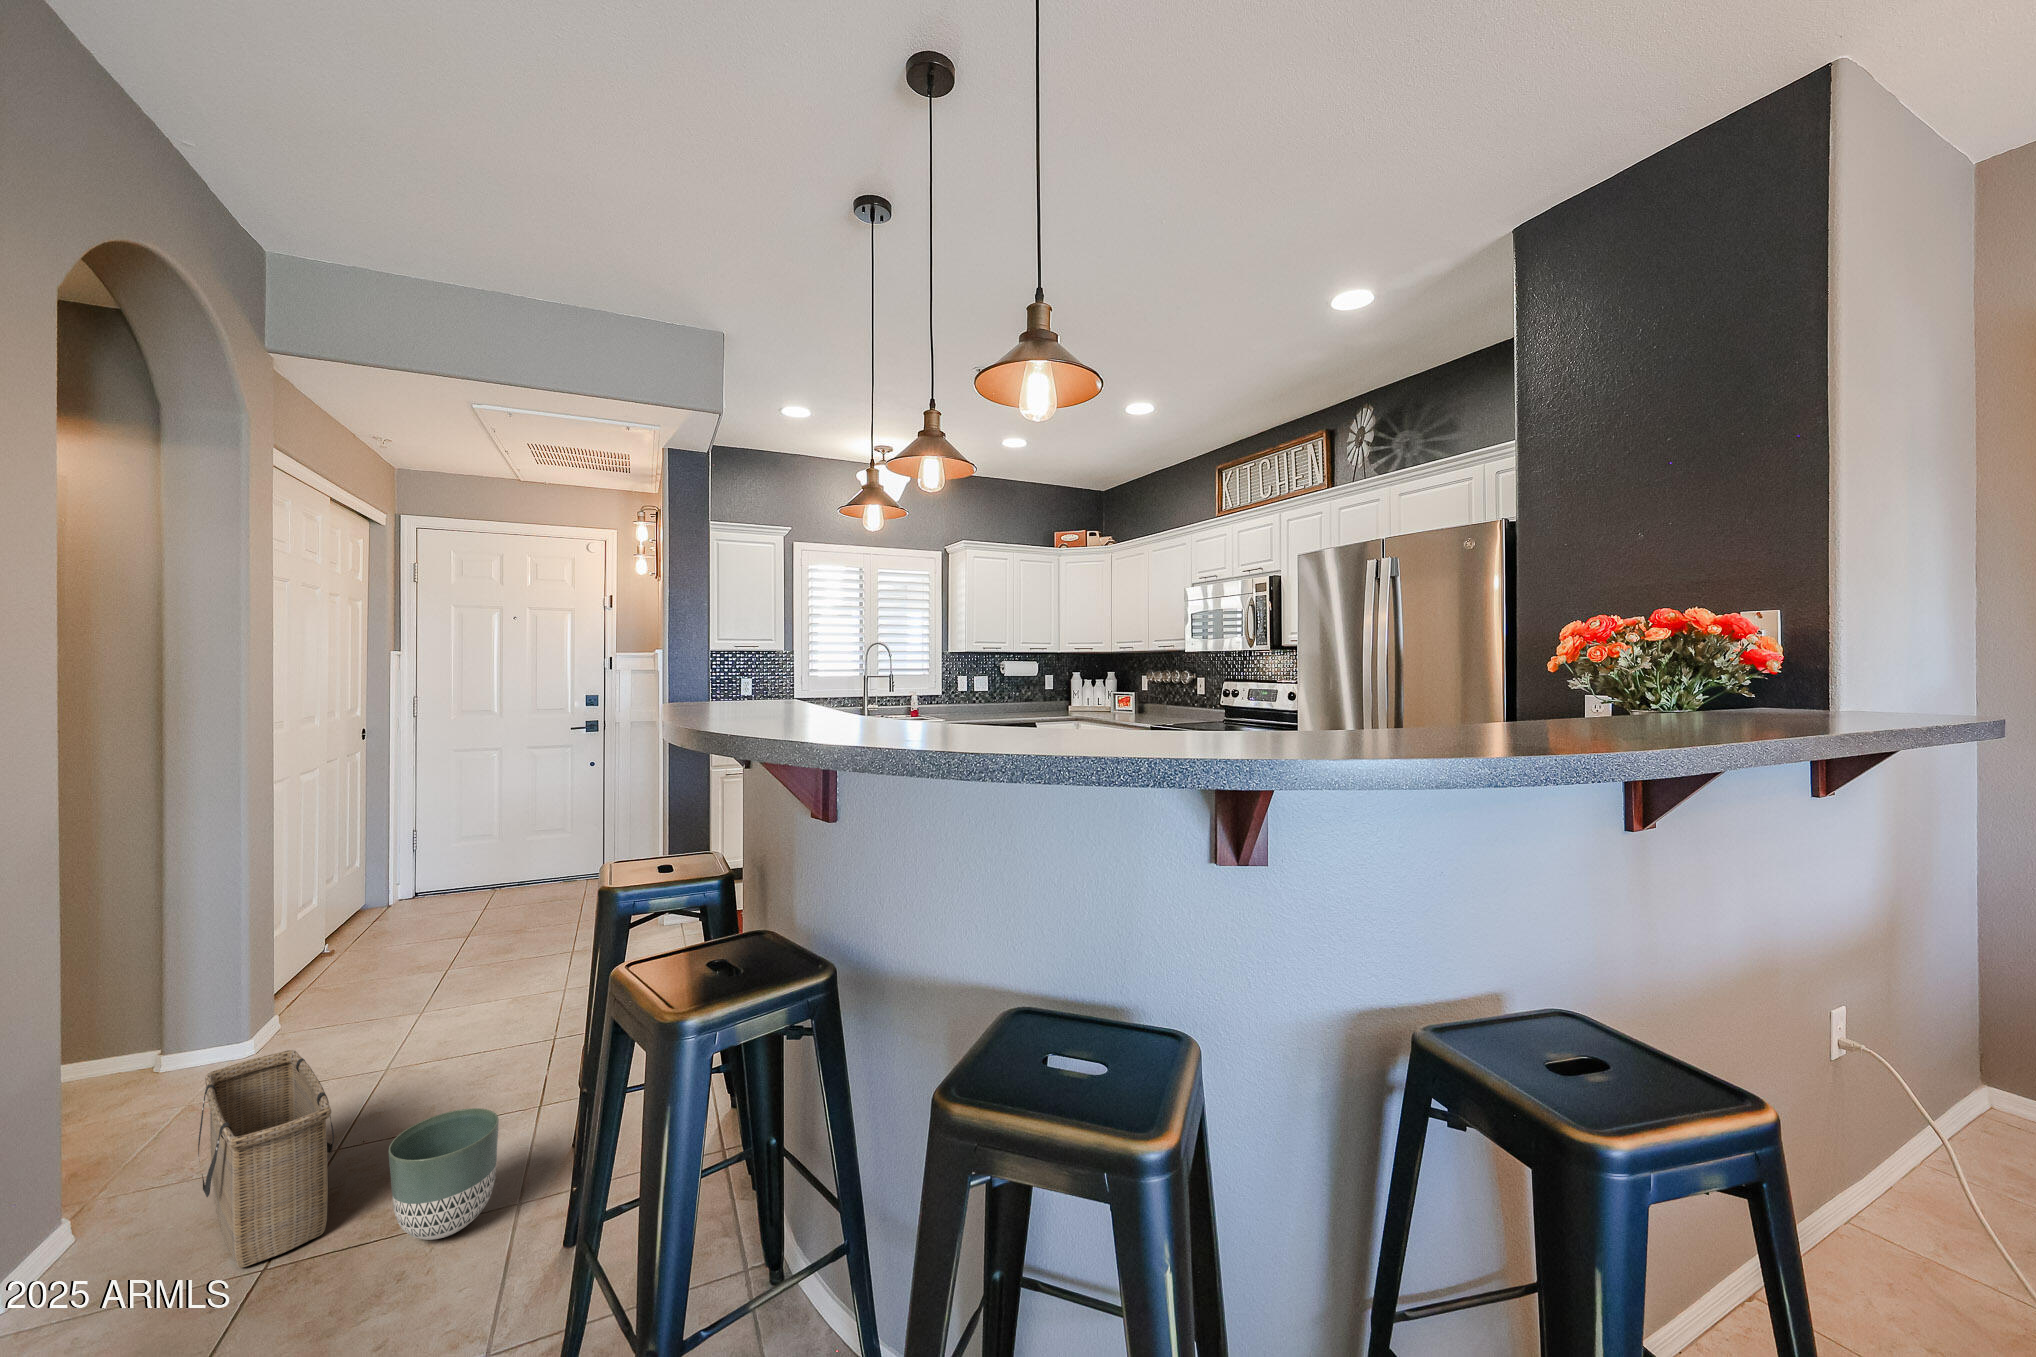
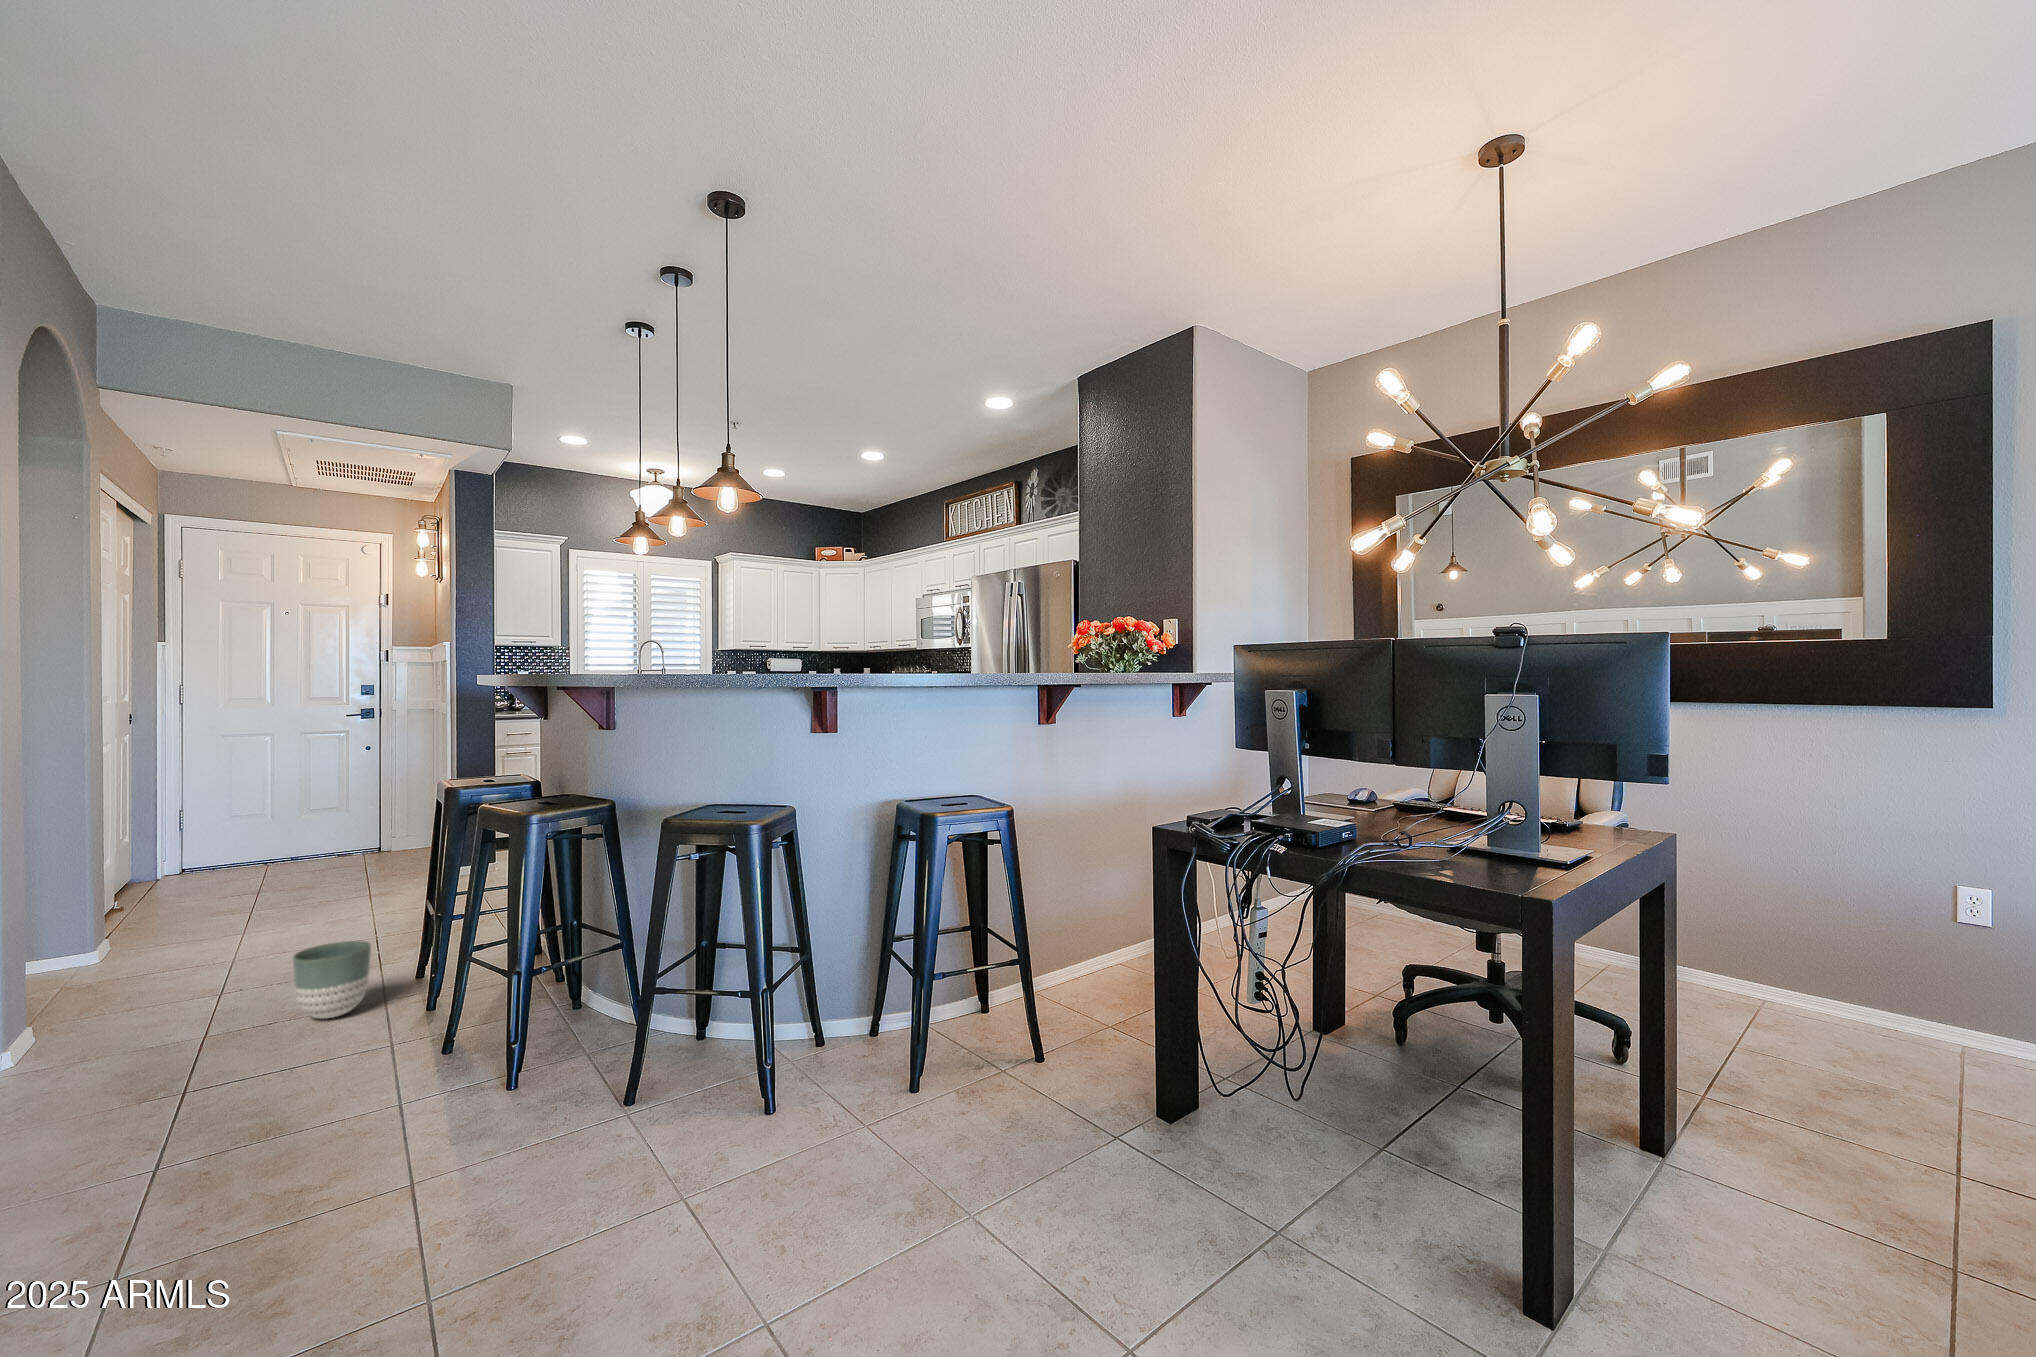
basket: present [198,1050,334,1267] -> none [119,921,243,1040]

